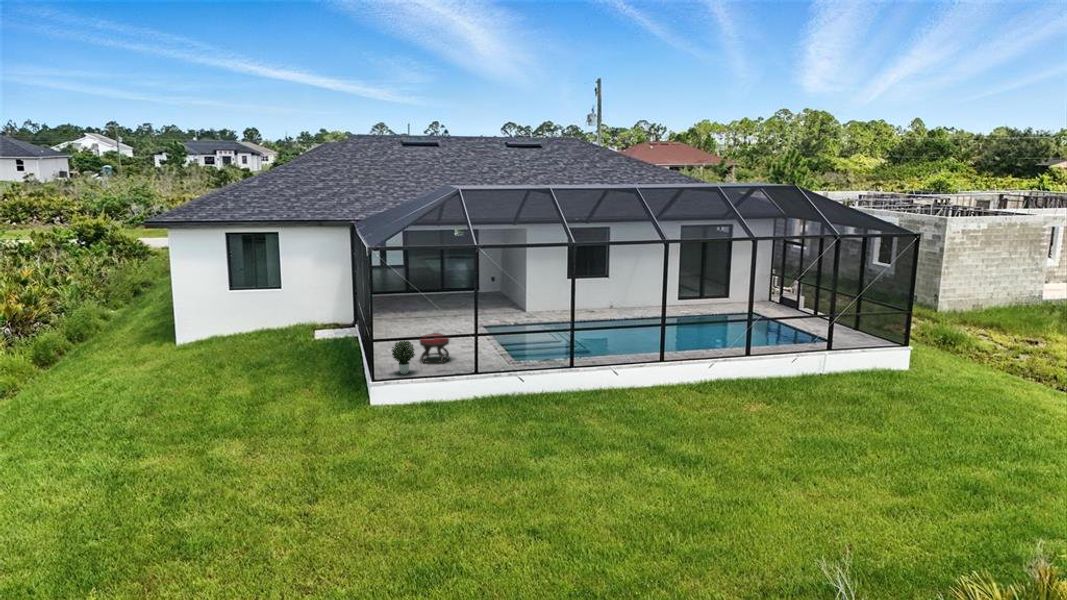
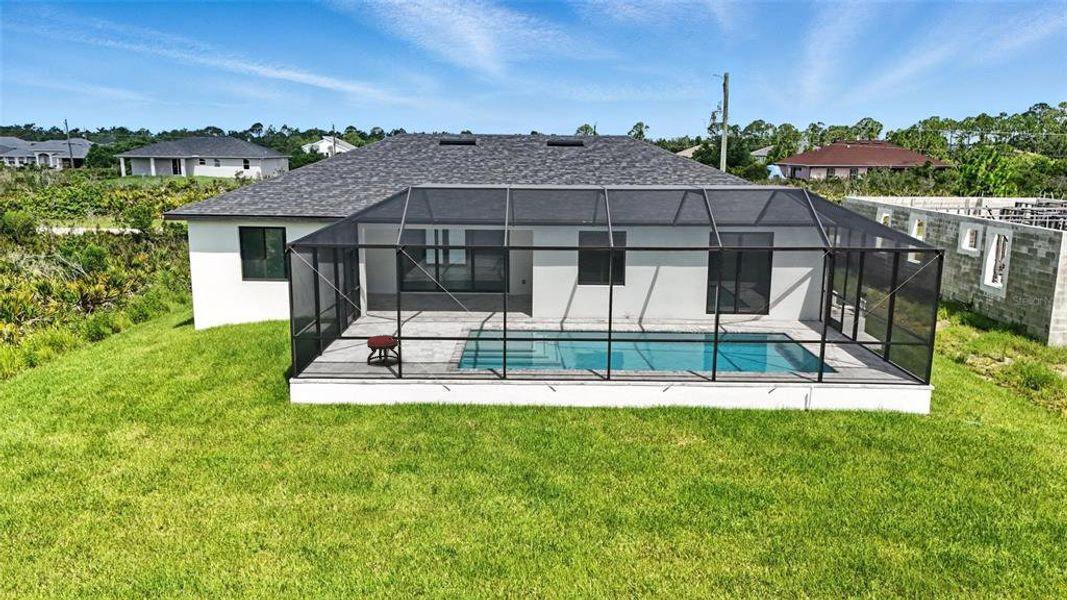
potted plant: present [392,341,415,374] -> none [327,340,351,374]

